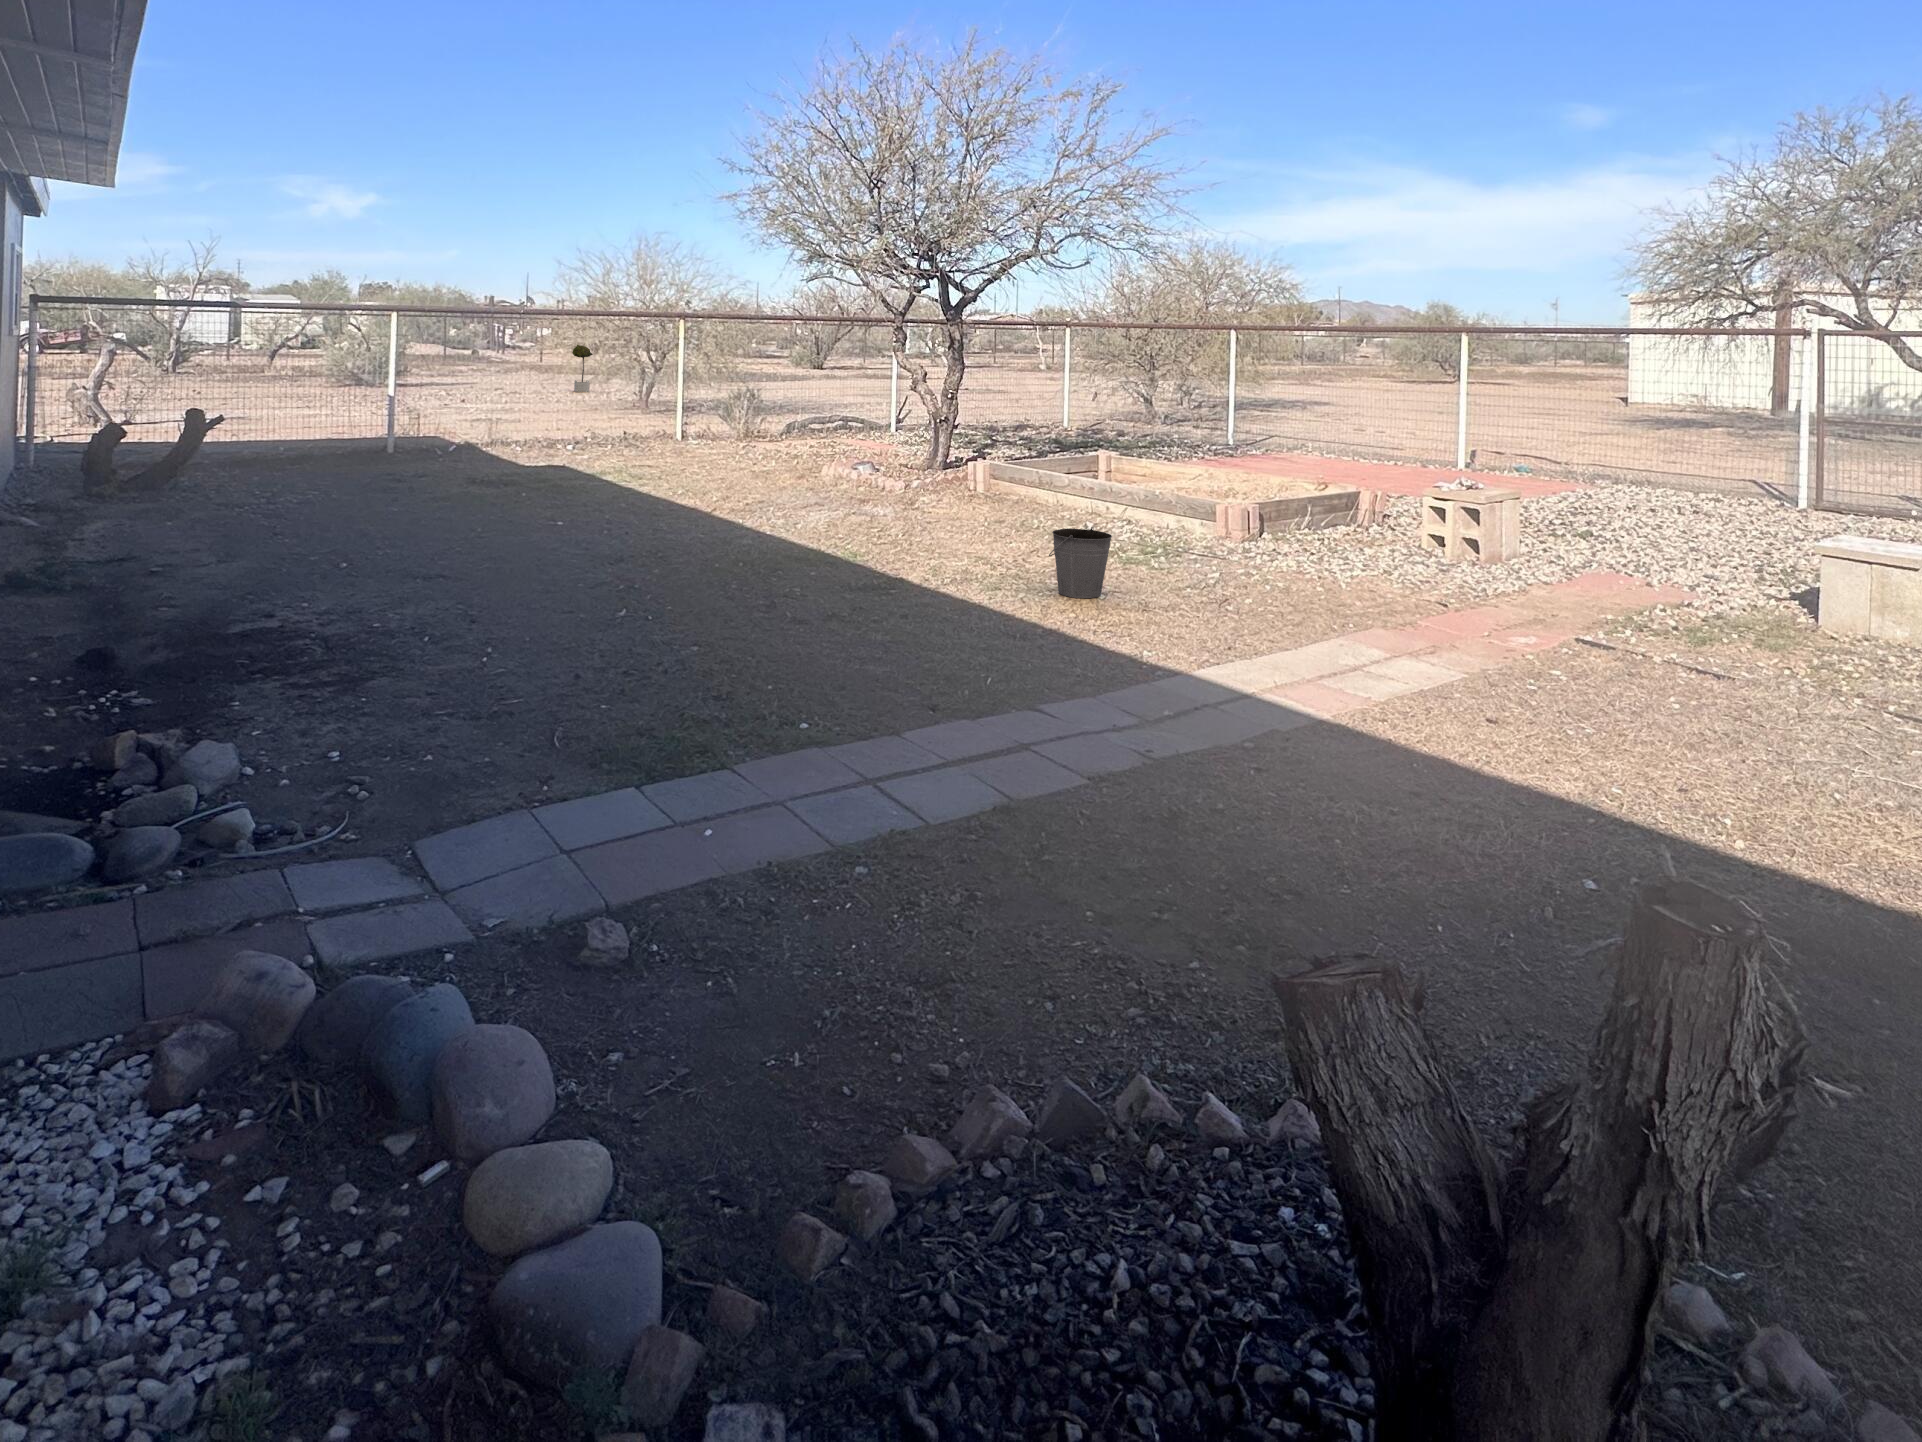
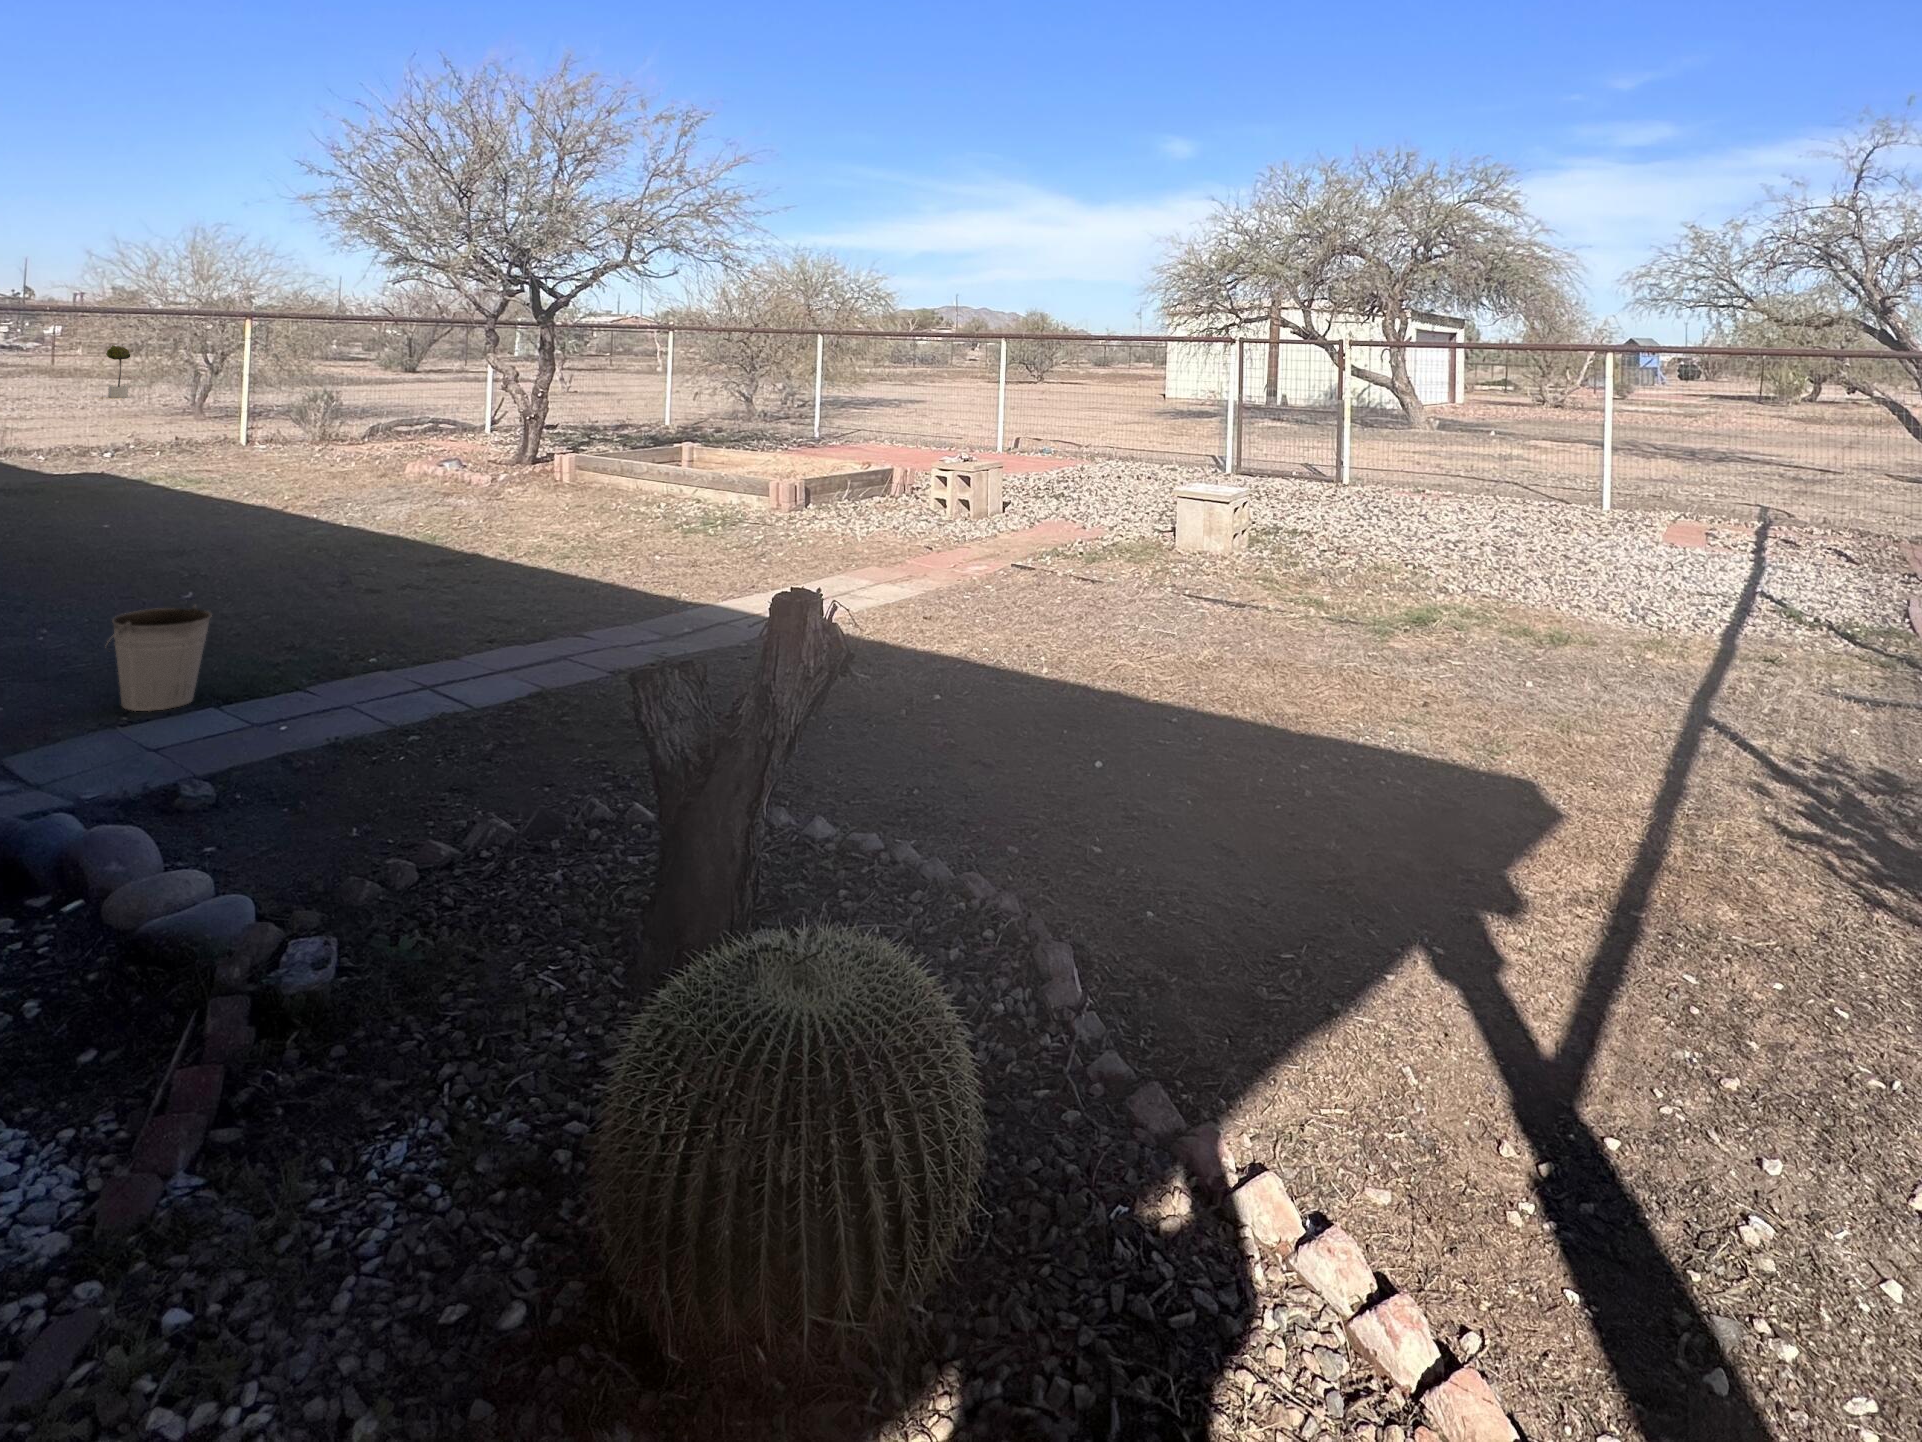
bucket: present [1049,527,1112,598] -> present [109,605,211,711]

